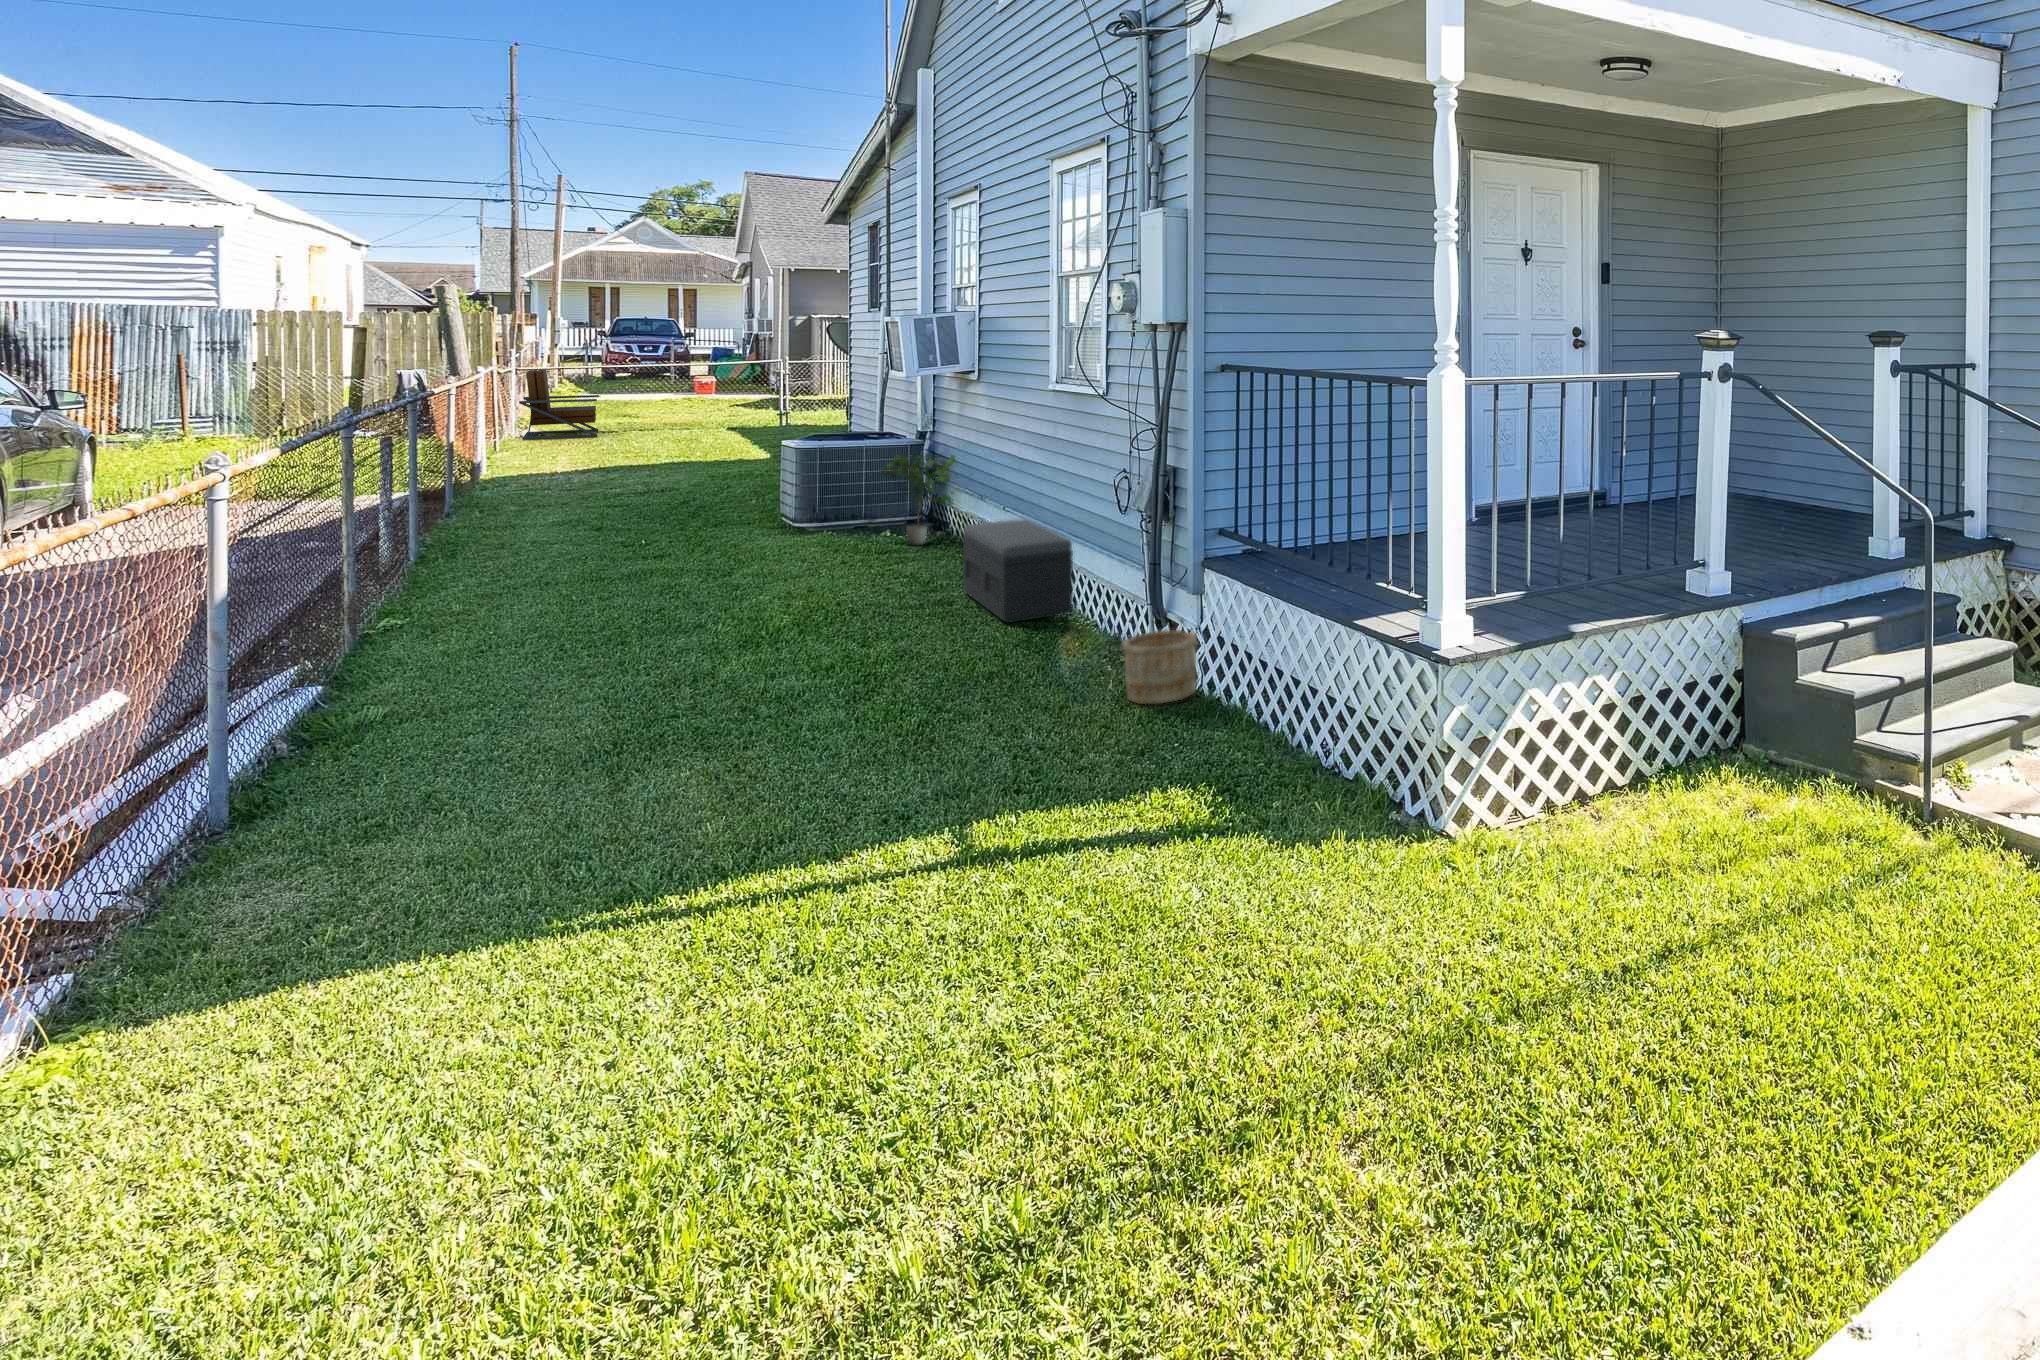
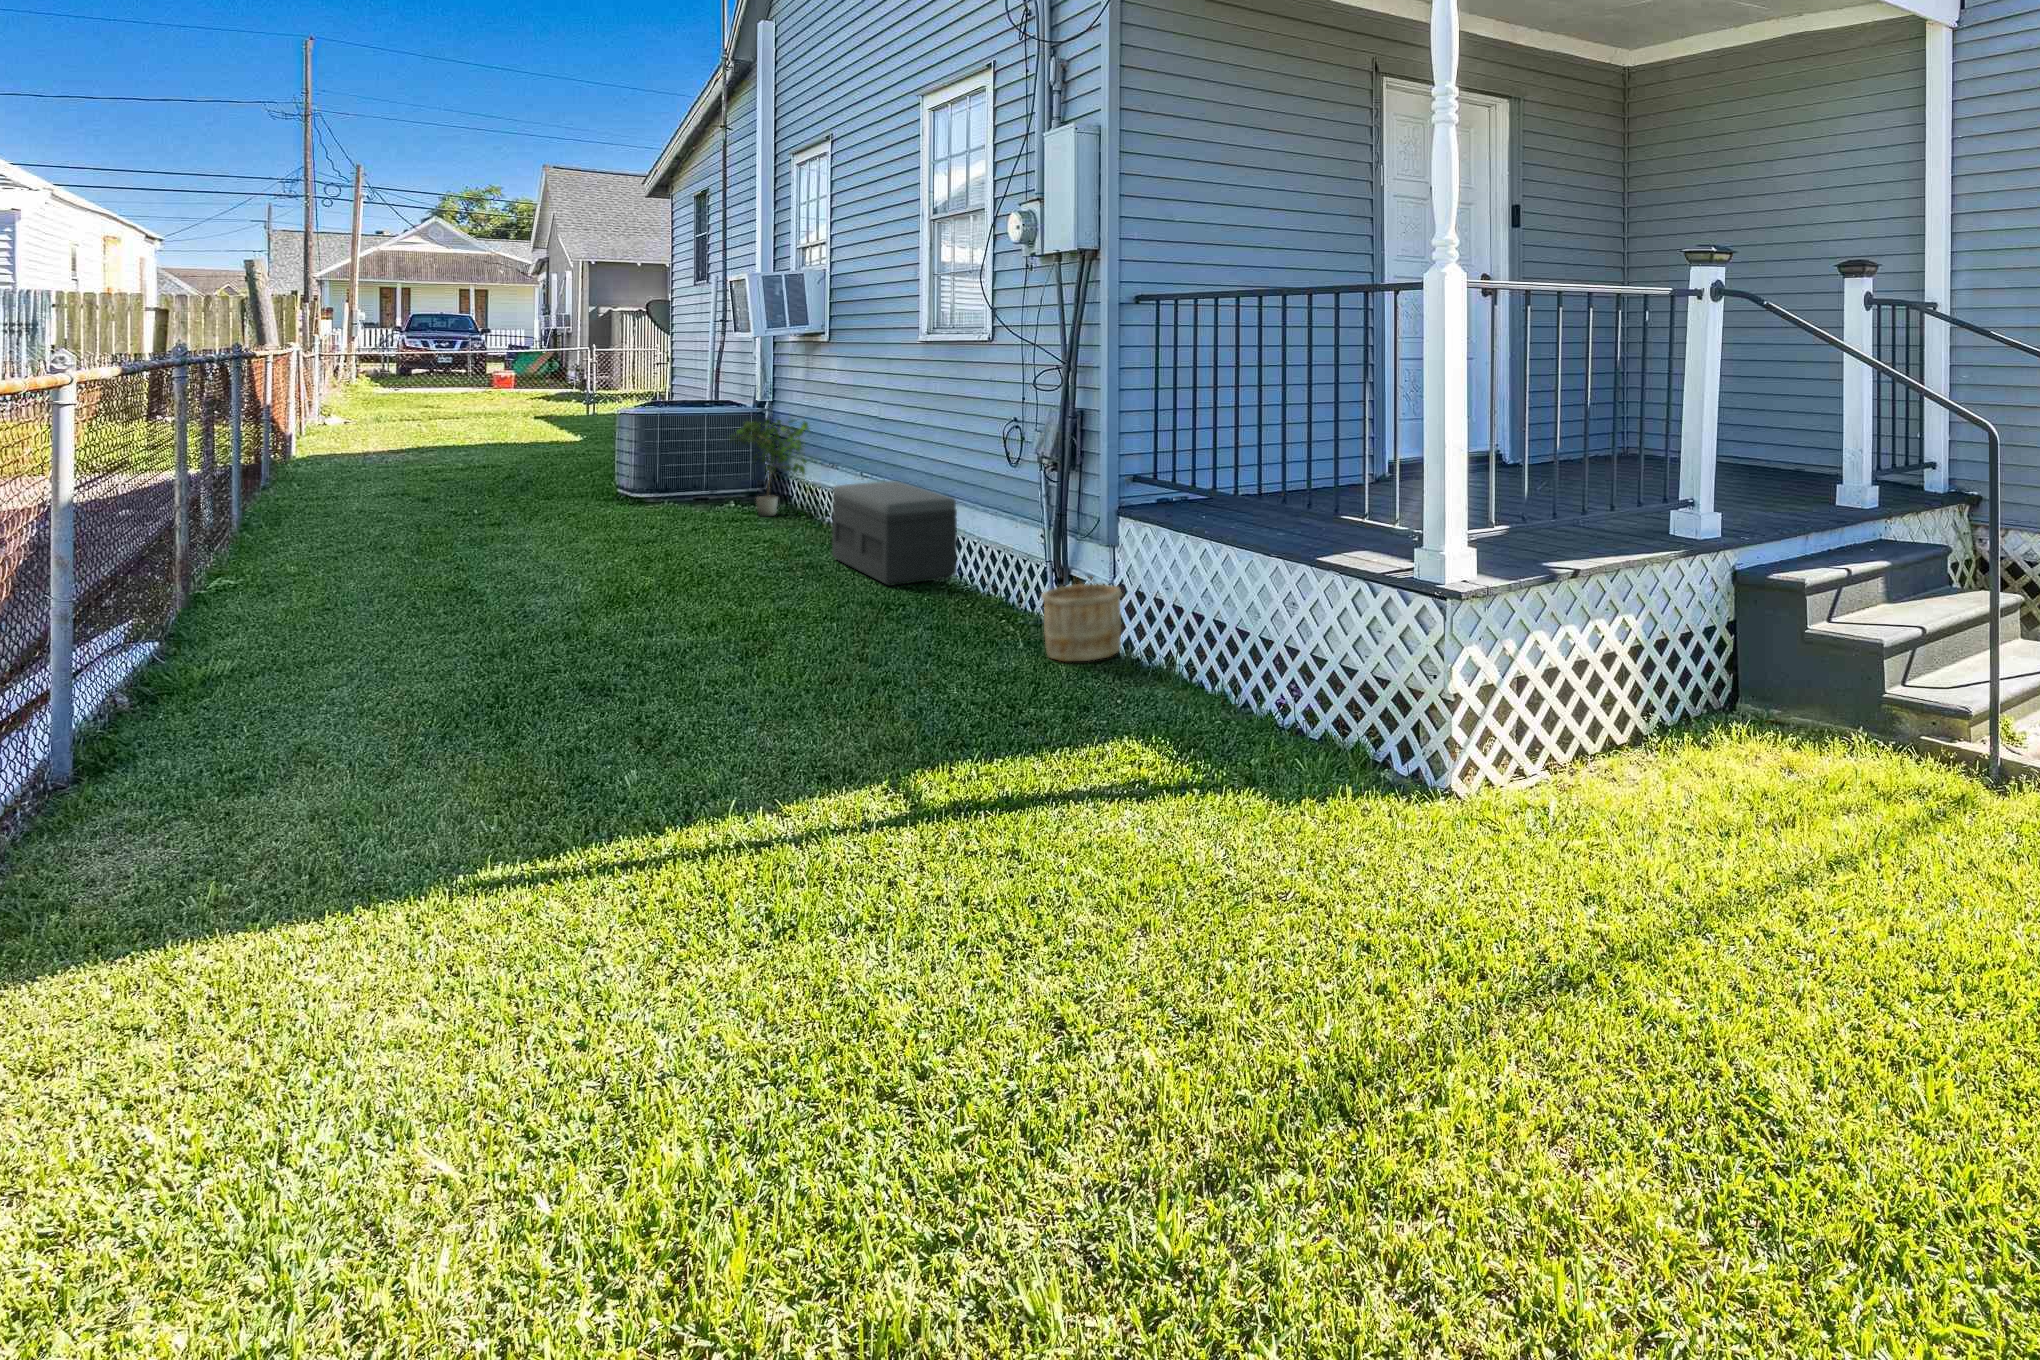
lounge chair: present [519,369,598,440] -> none [328,353,407,425]

